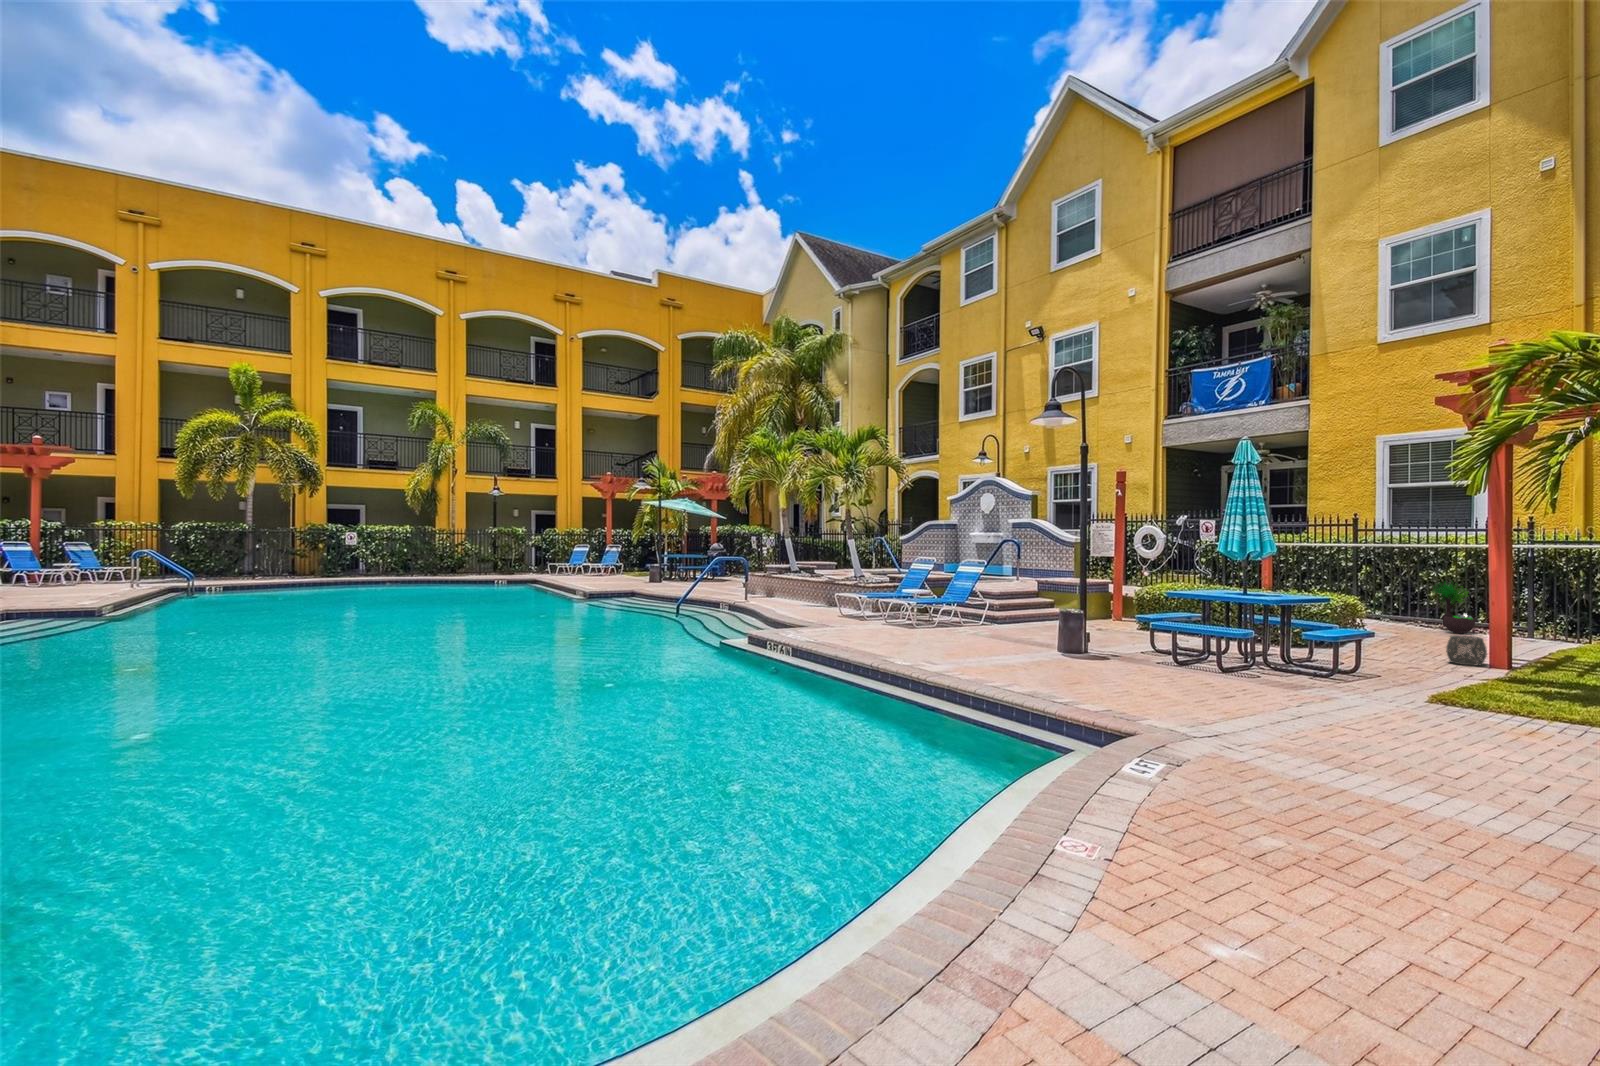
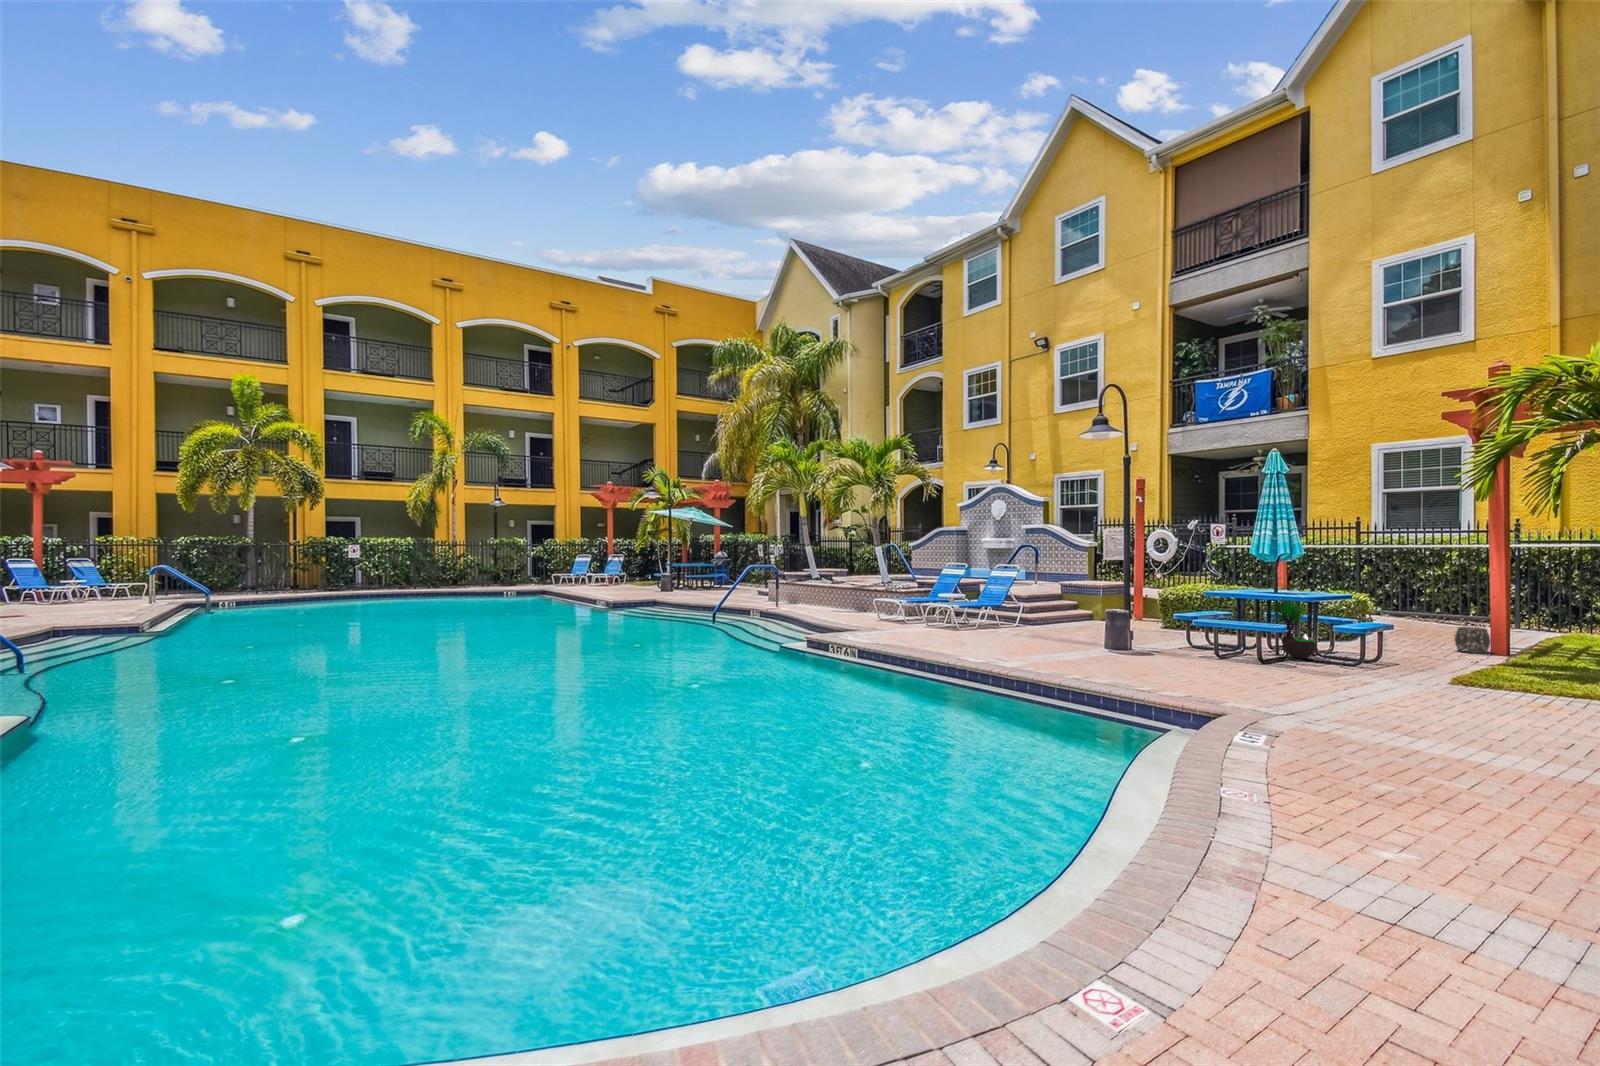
potted tree: present [1433,582,1475,634] -> present [1270,597,1316,659]

